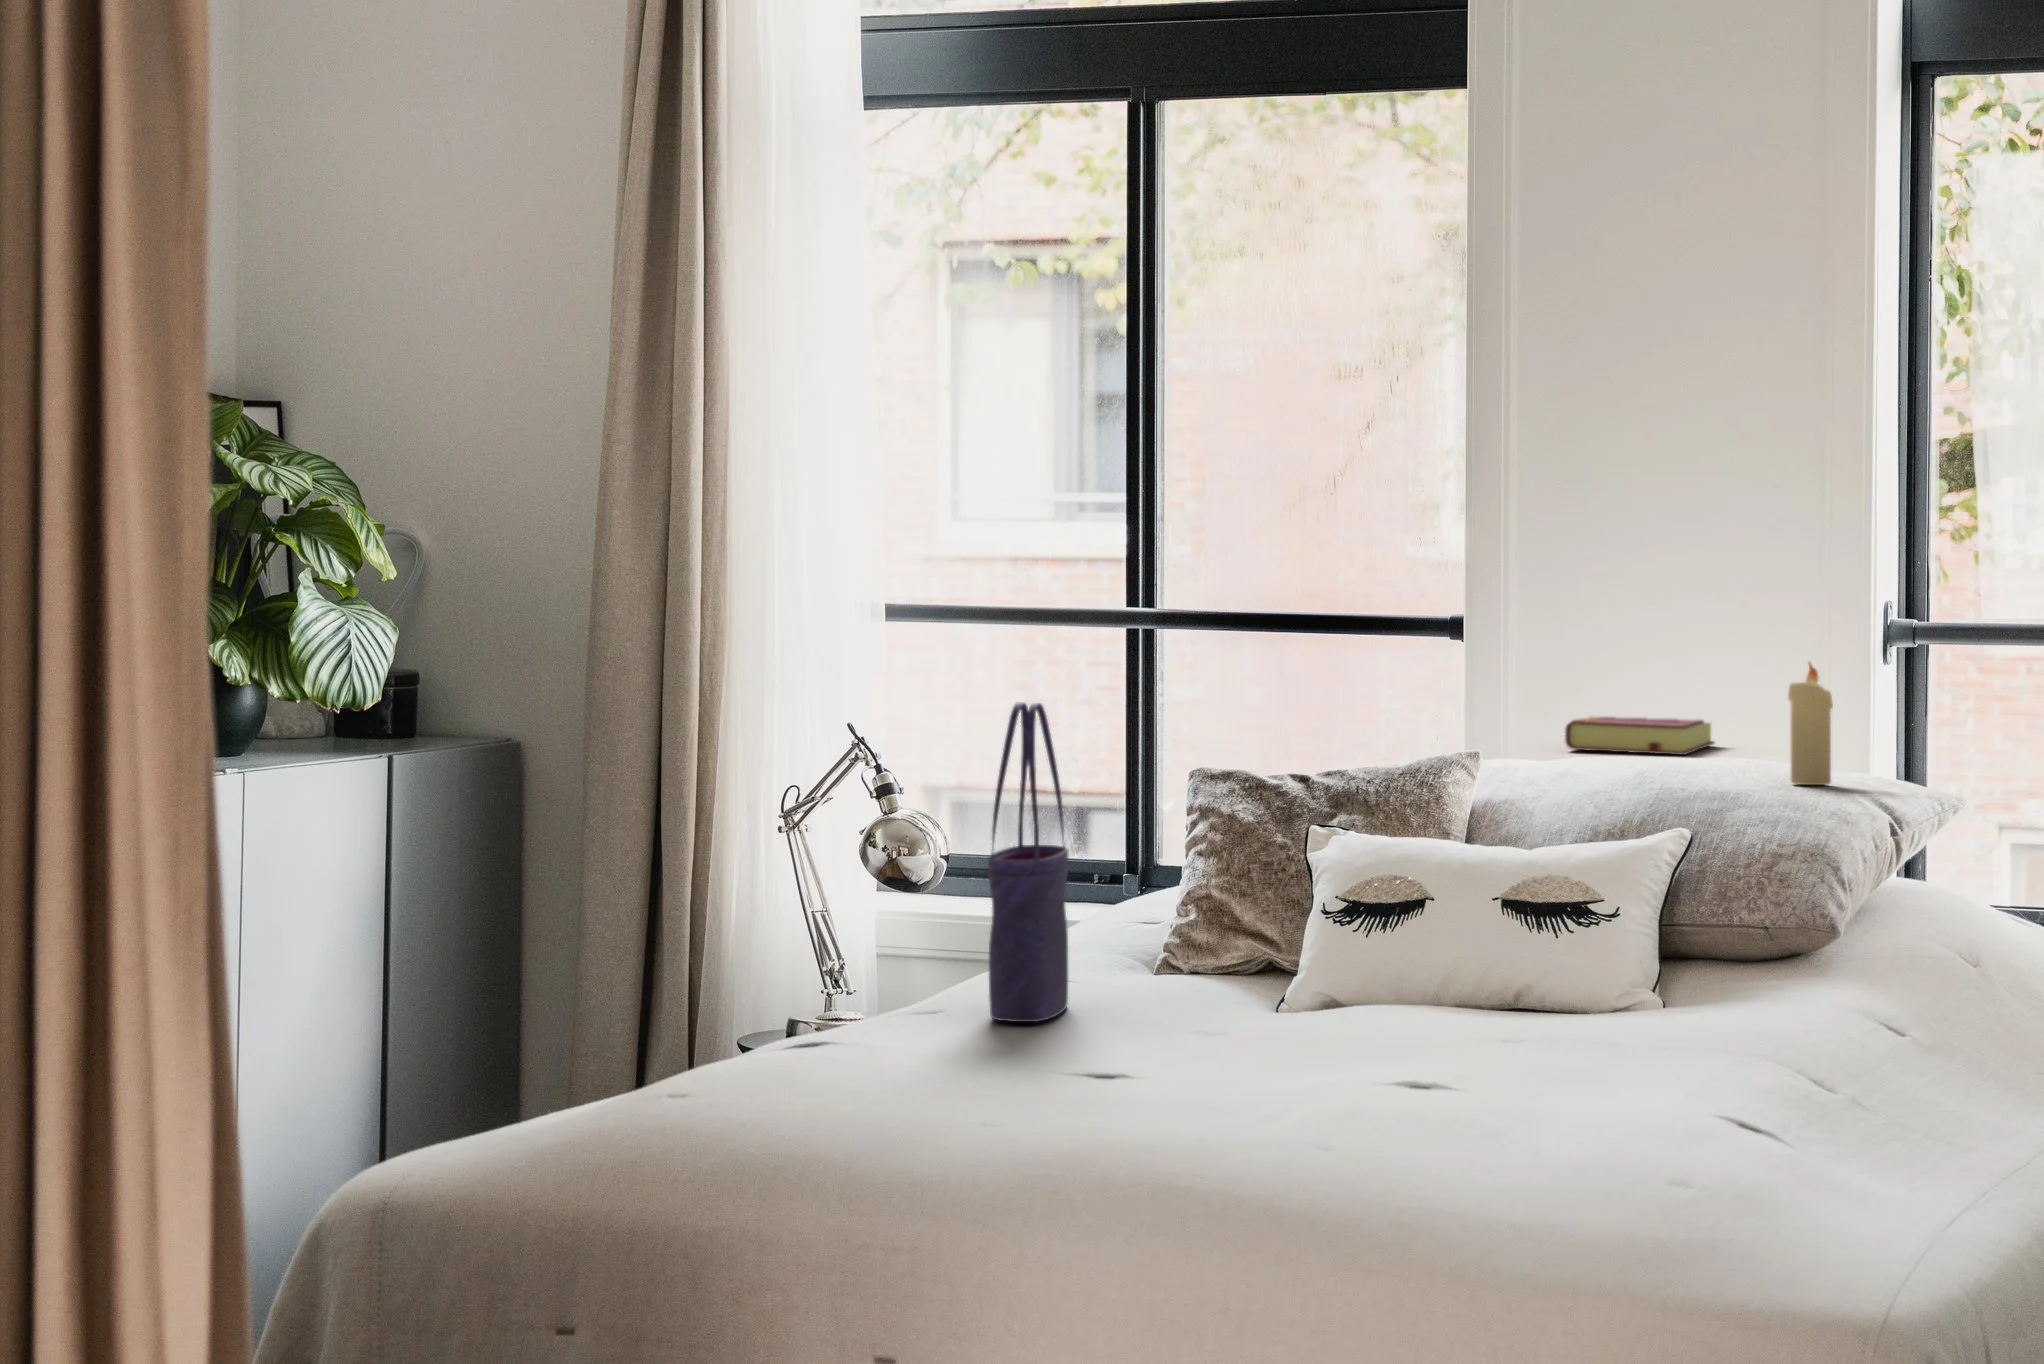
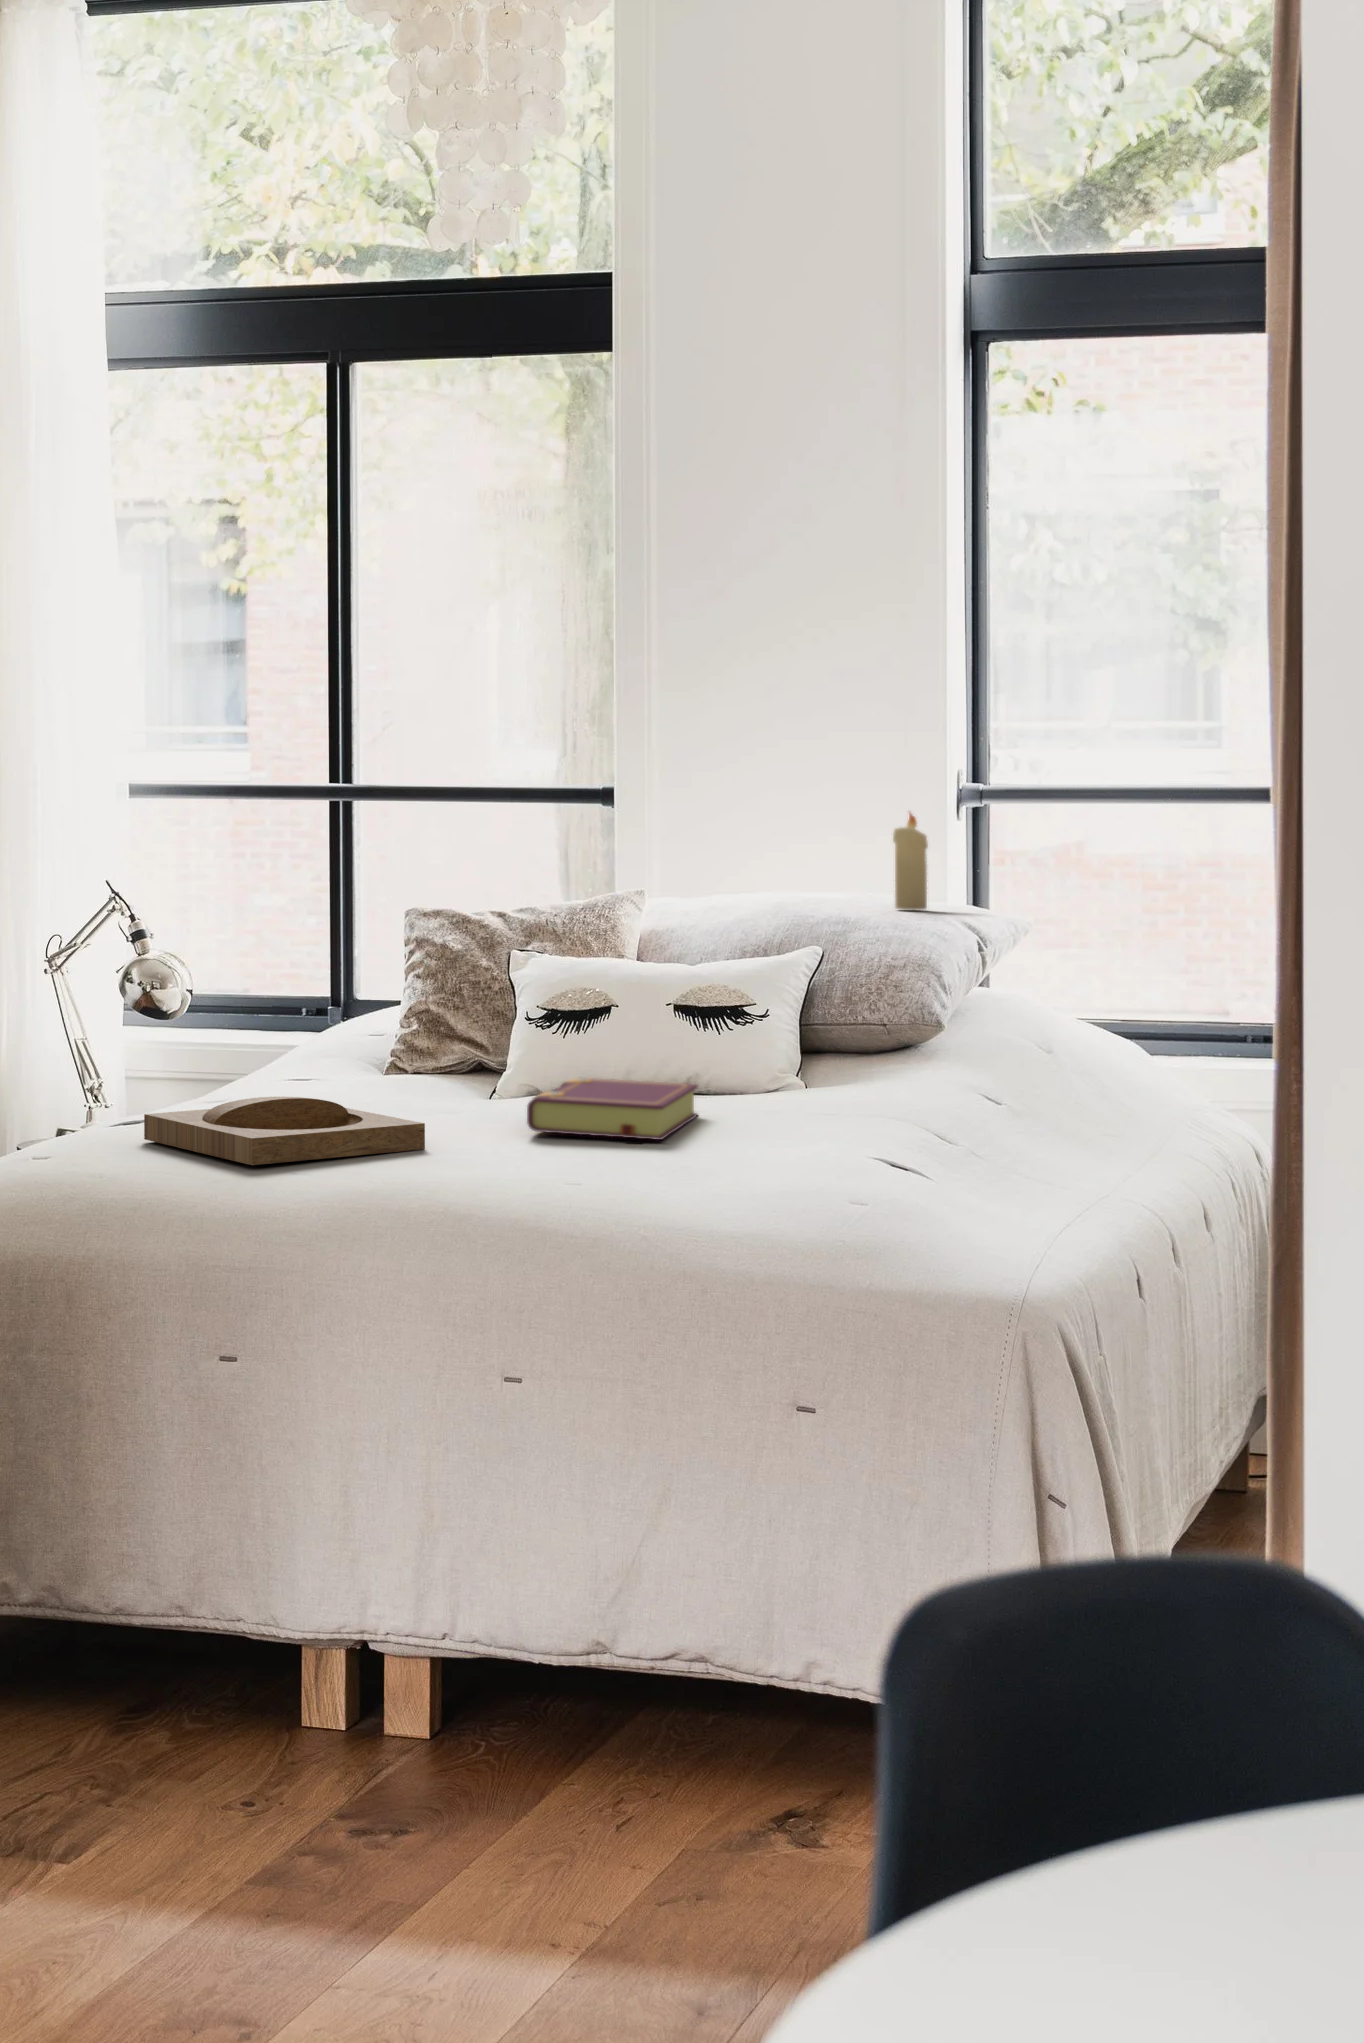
tote bag: present [988,702,1069,1022] -> none [274,841,333,1101]
book: present [1565,717,1714,755] -> present [527,1078,698,1140]
tray: none [802,1030,1144,1129] -> present [144,1097,425,1165]

